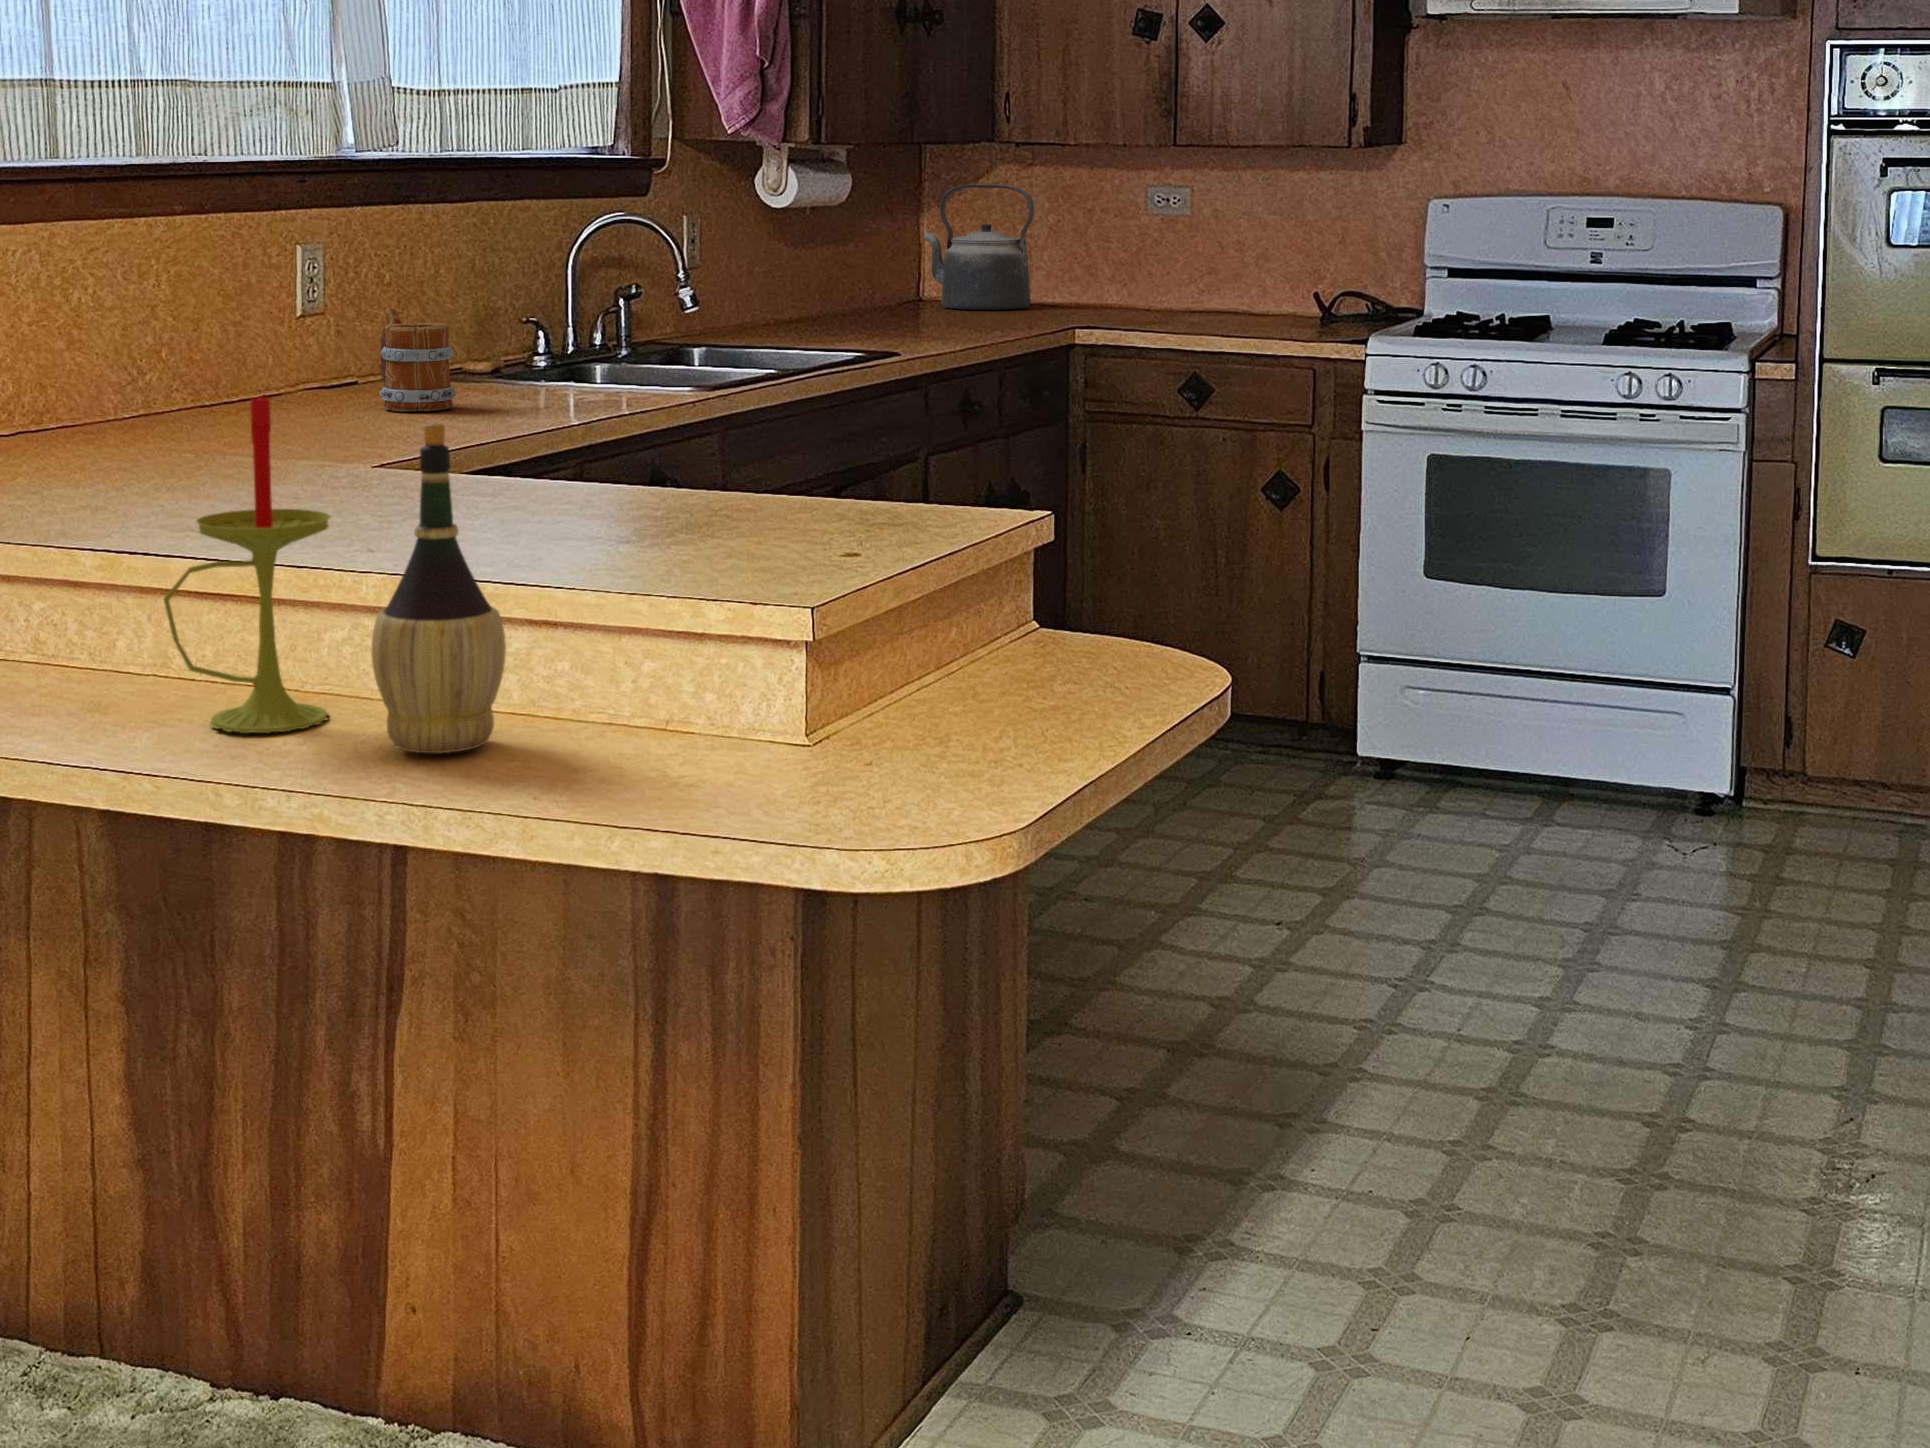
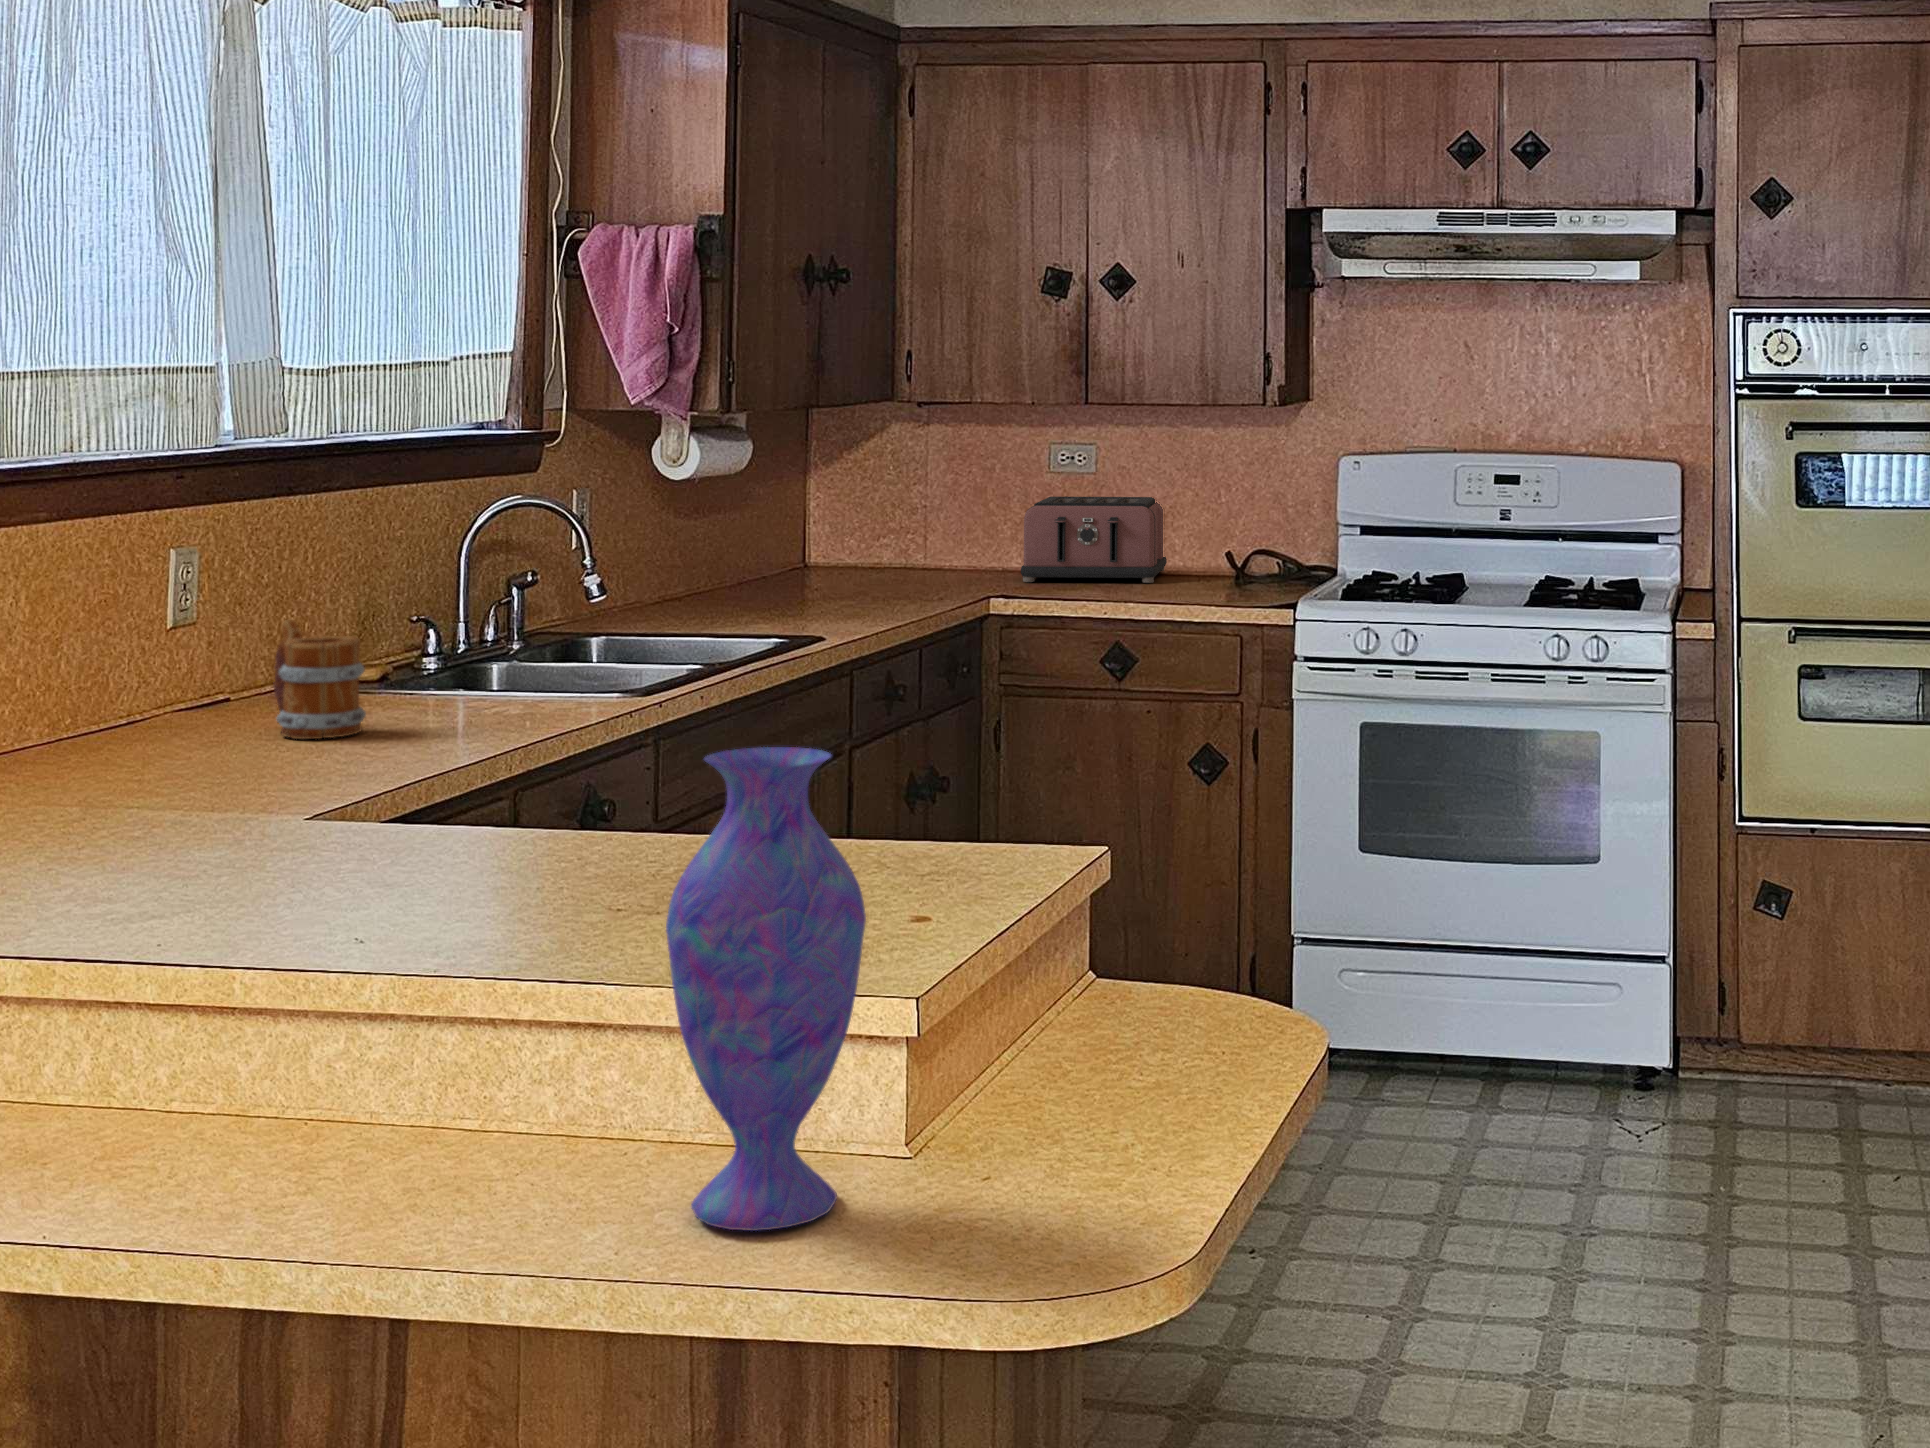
kettle: present [924,184,1034,310] -> none [818,445,936,577]
toaster: none [1110,236,1258,319] -> present [1021,497,1167,583]
vase: none [577,370,752,782] -> present [666,747,866,1231]
candle: present [164,397,330,733] -> none [131,776,338,1193]
wine bottle: present [371,424,506,753] -> none [401,816,562,1209]

